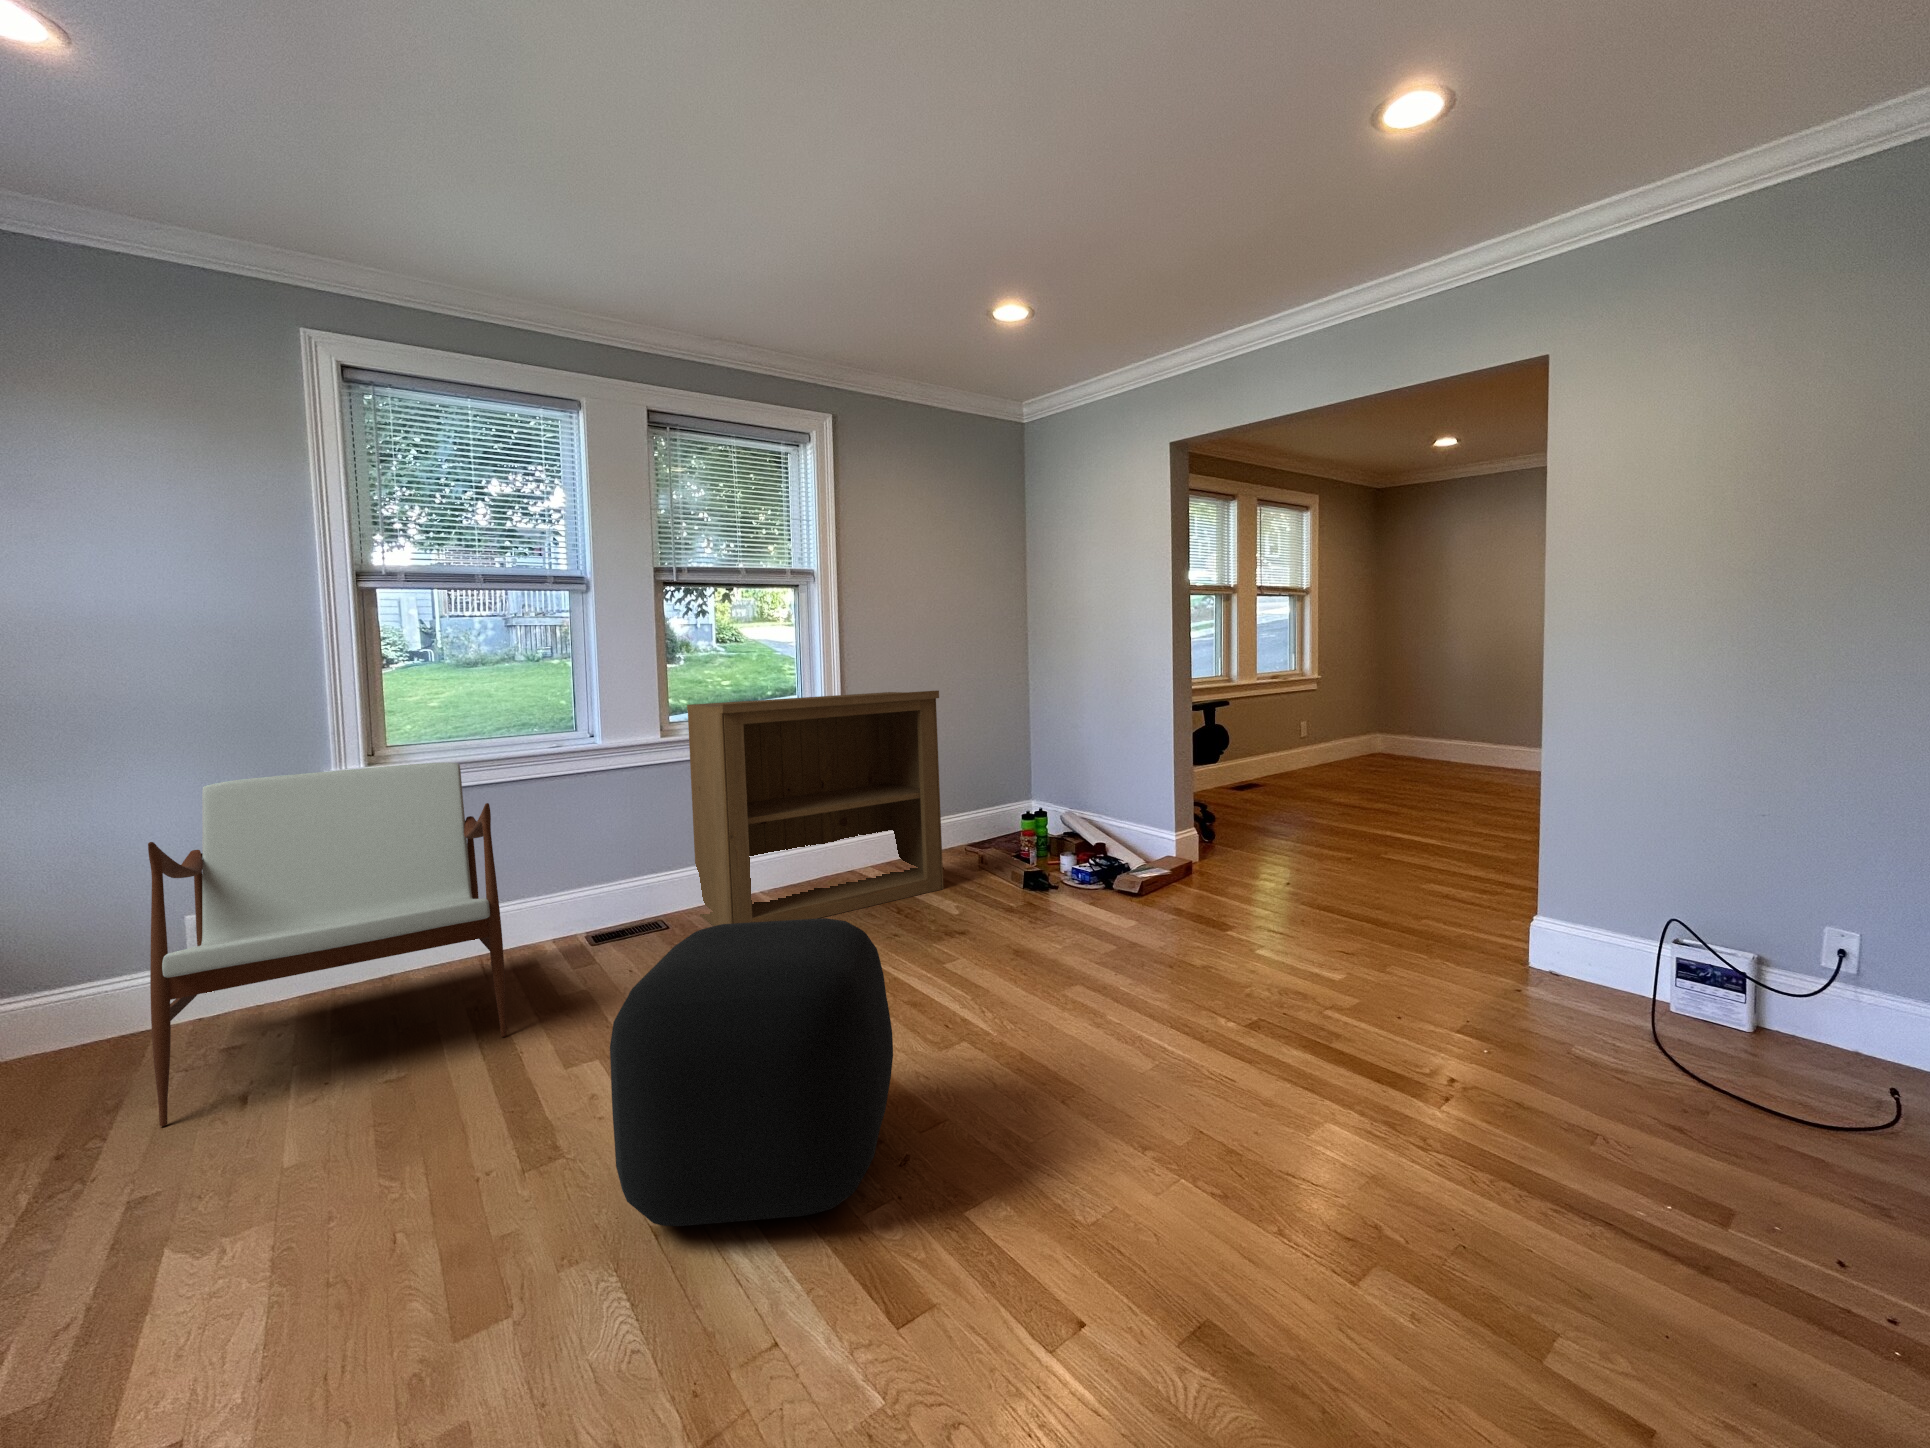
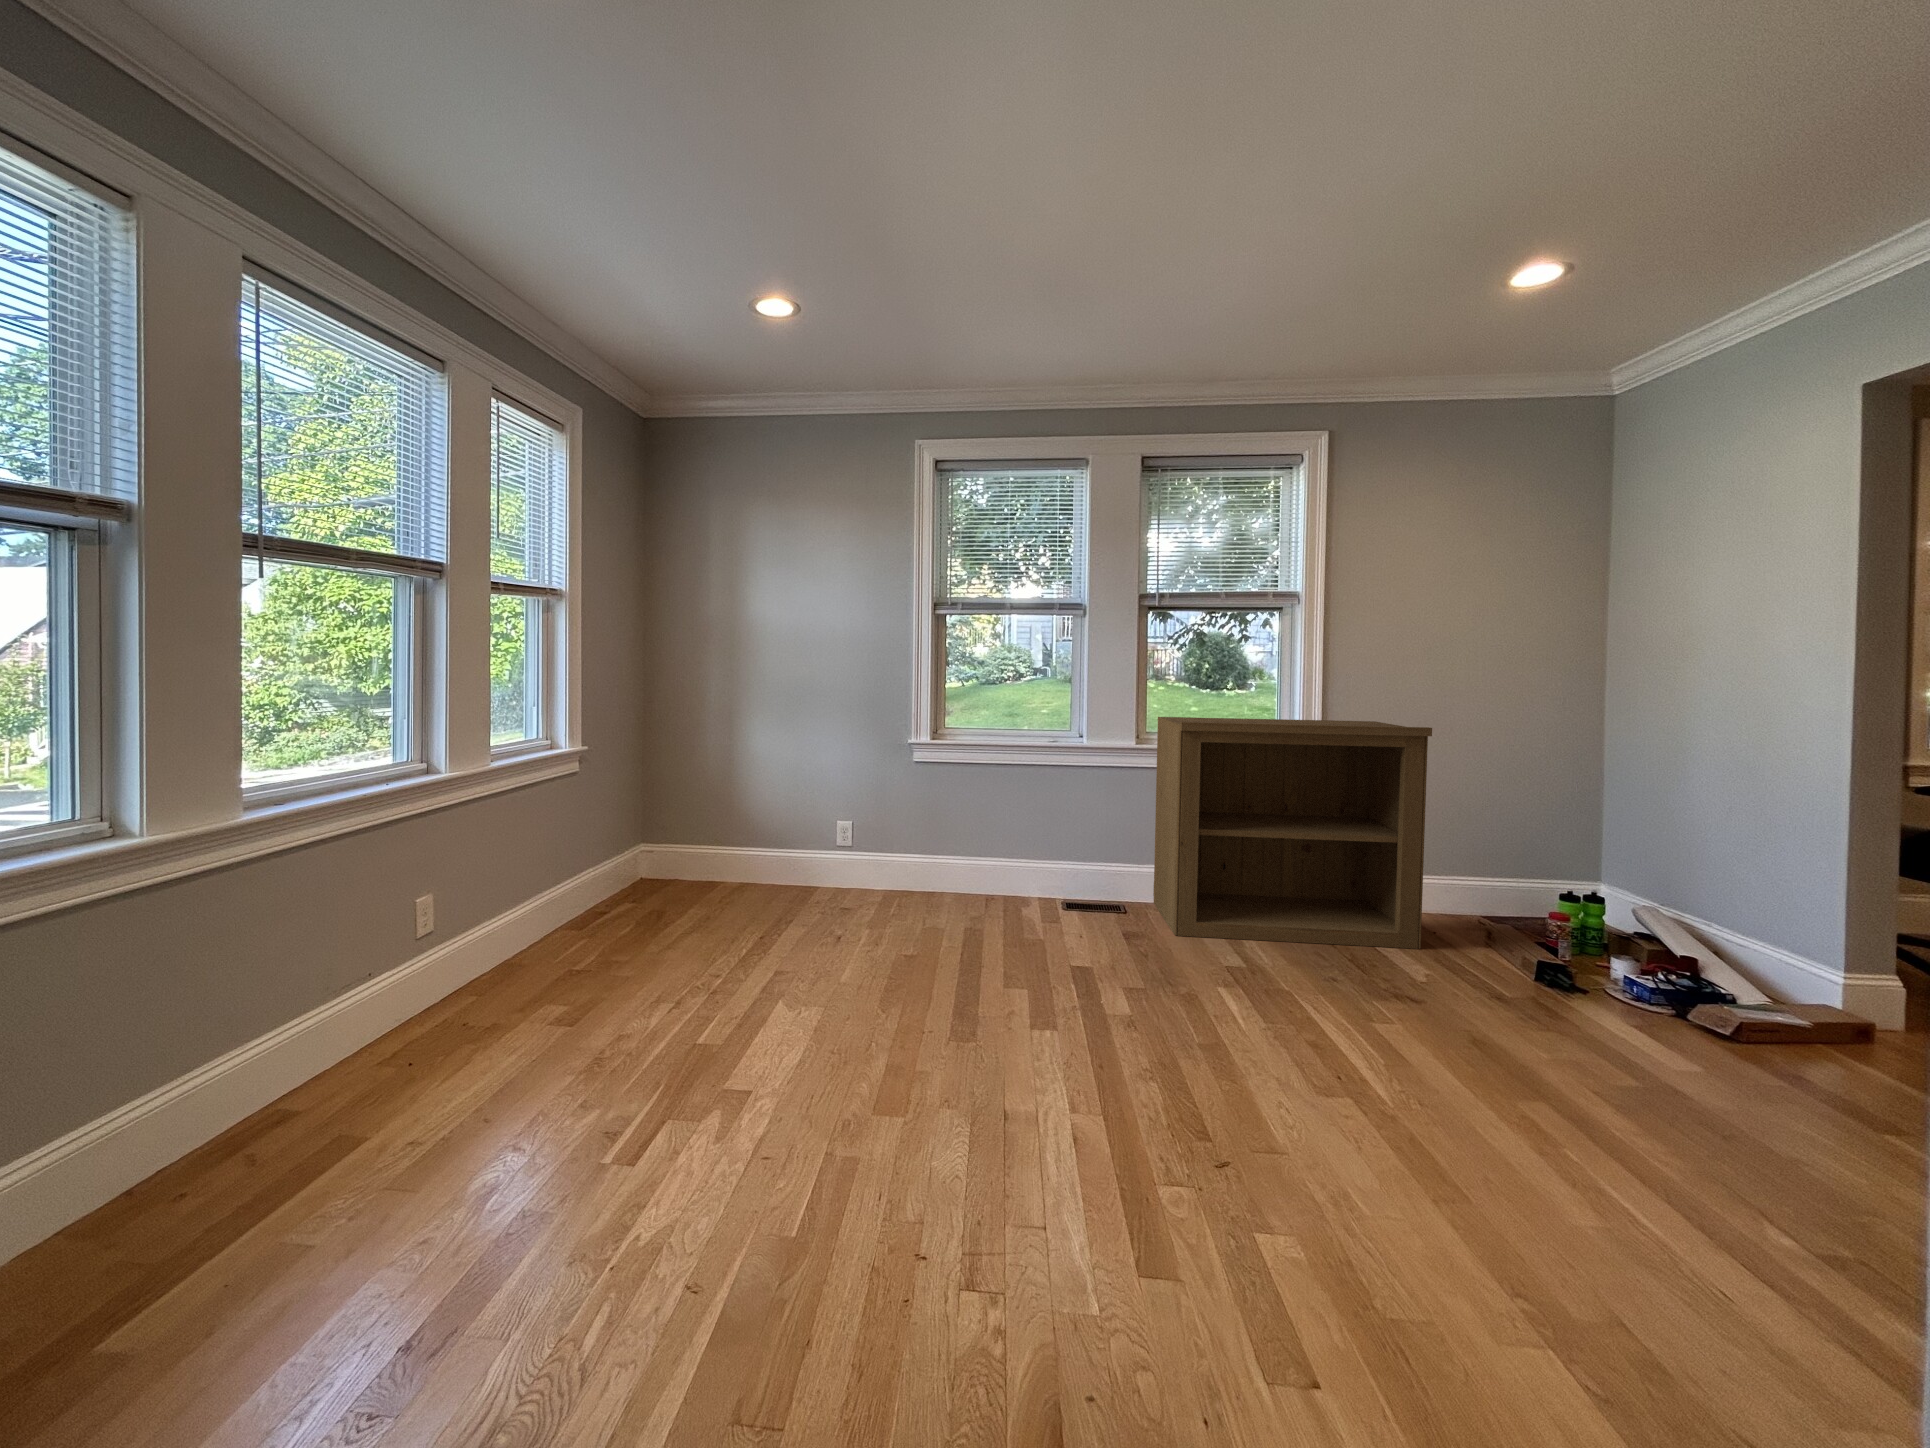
armchair: present [148,763,506,1126] -> none [803,741,993,964]
ottoman: present [610,918,893,1226] -> none [1005,939,1272,1263]

